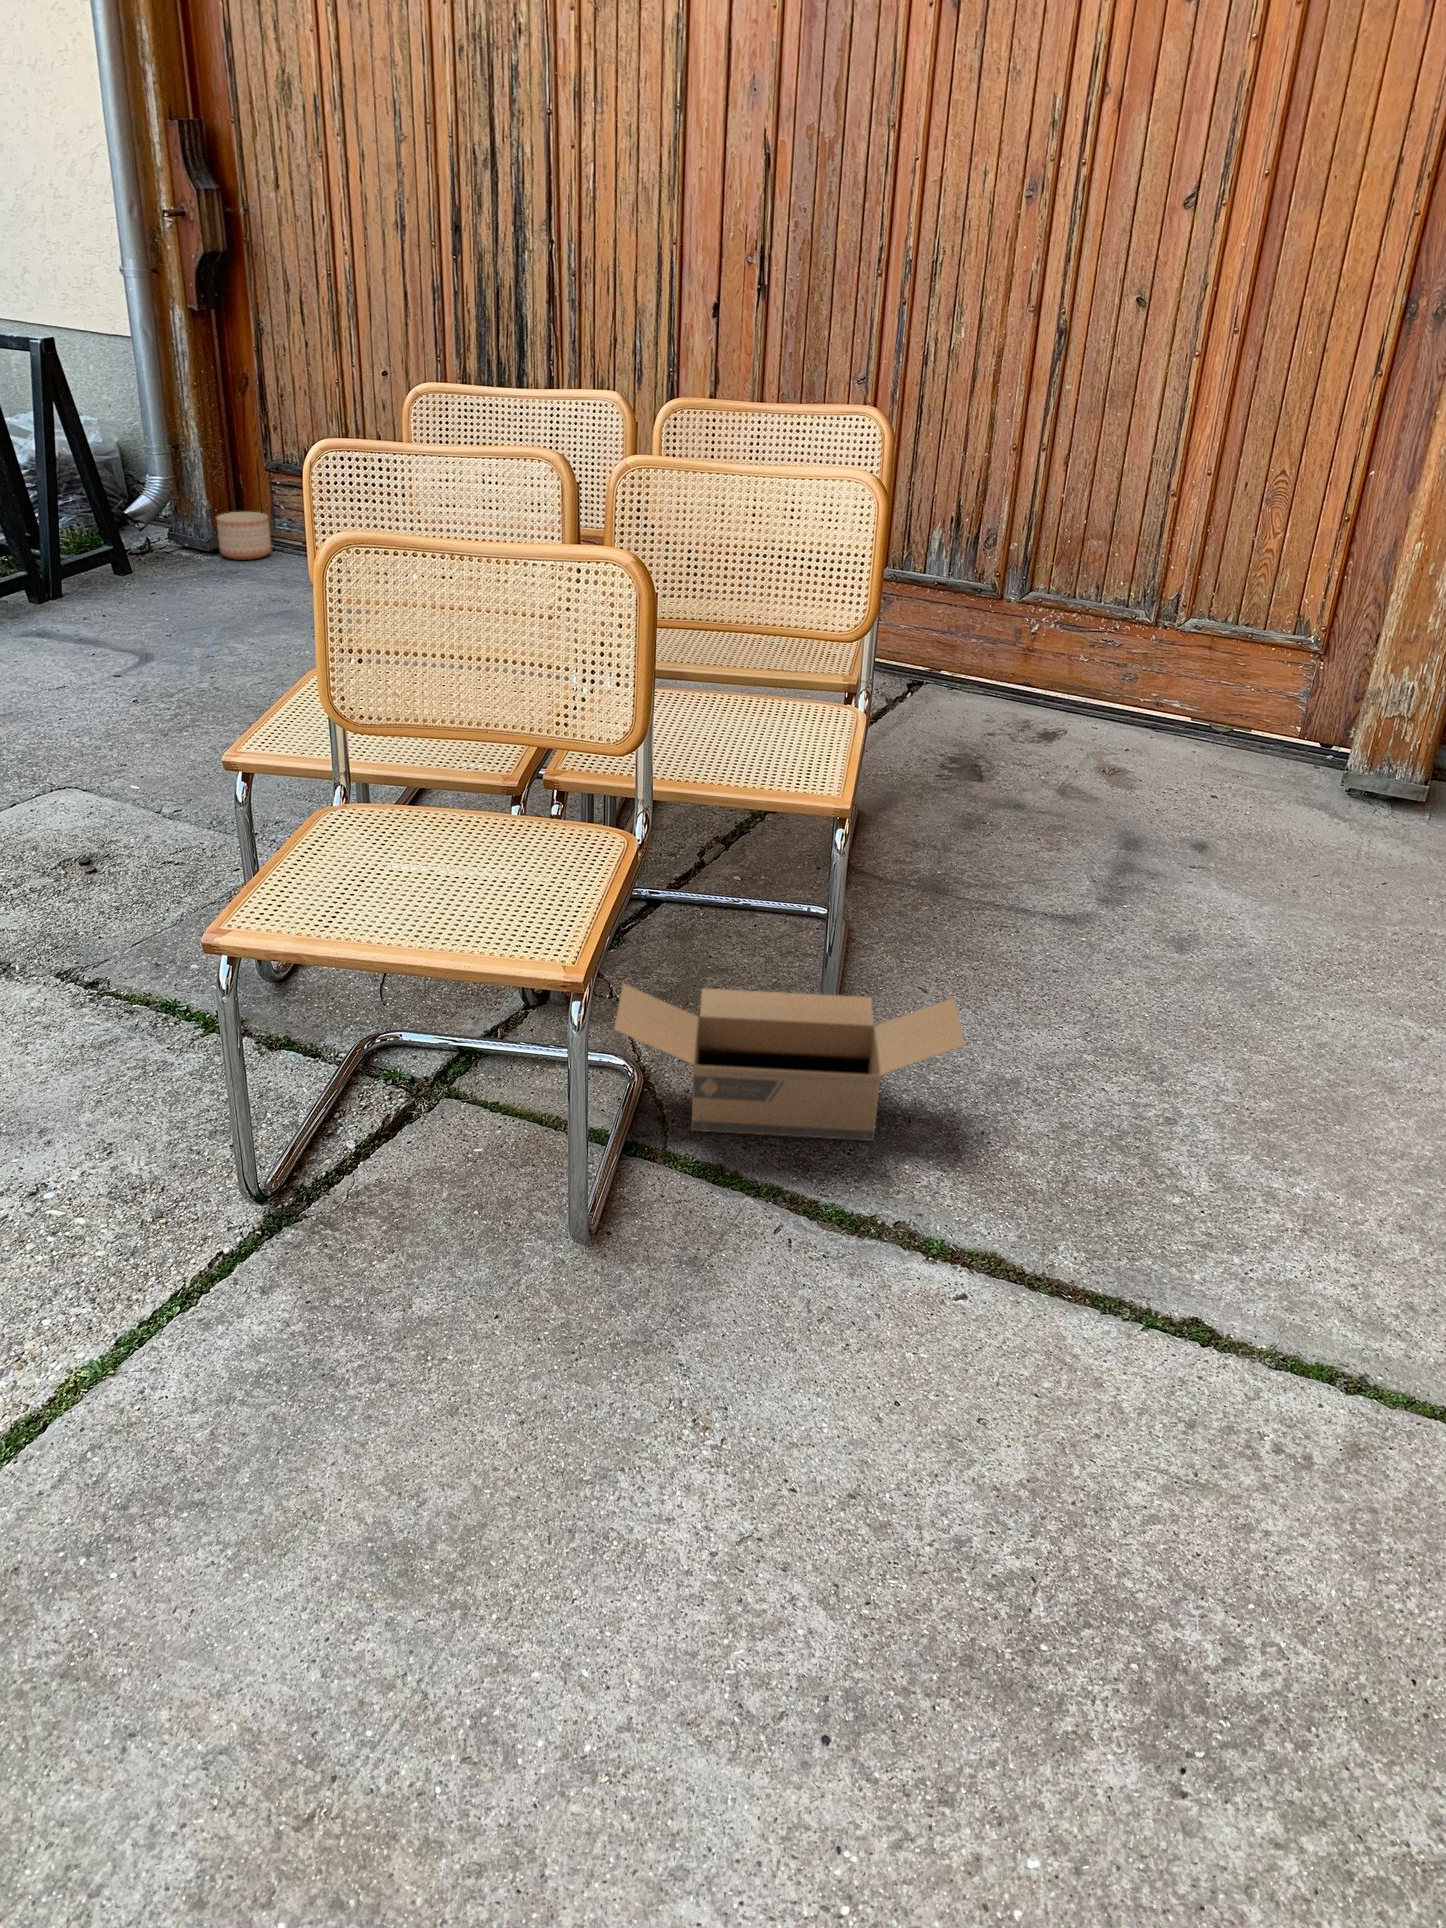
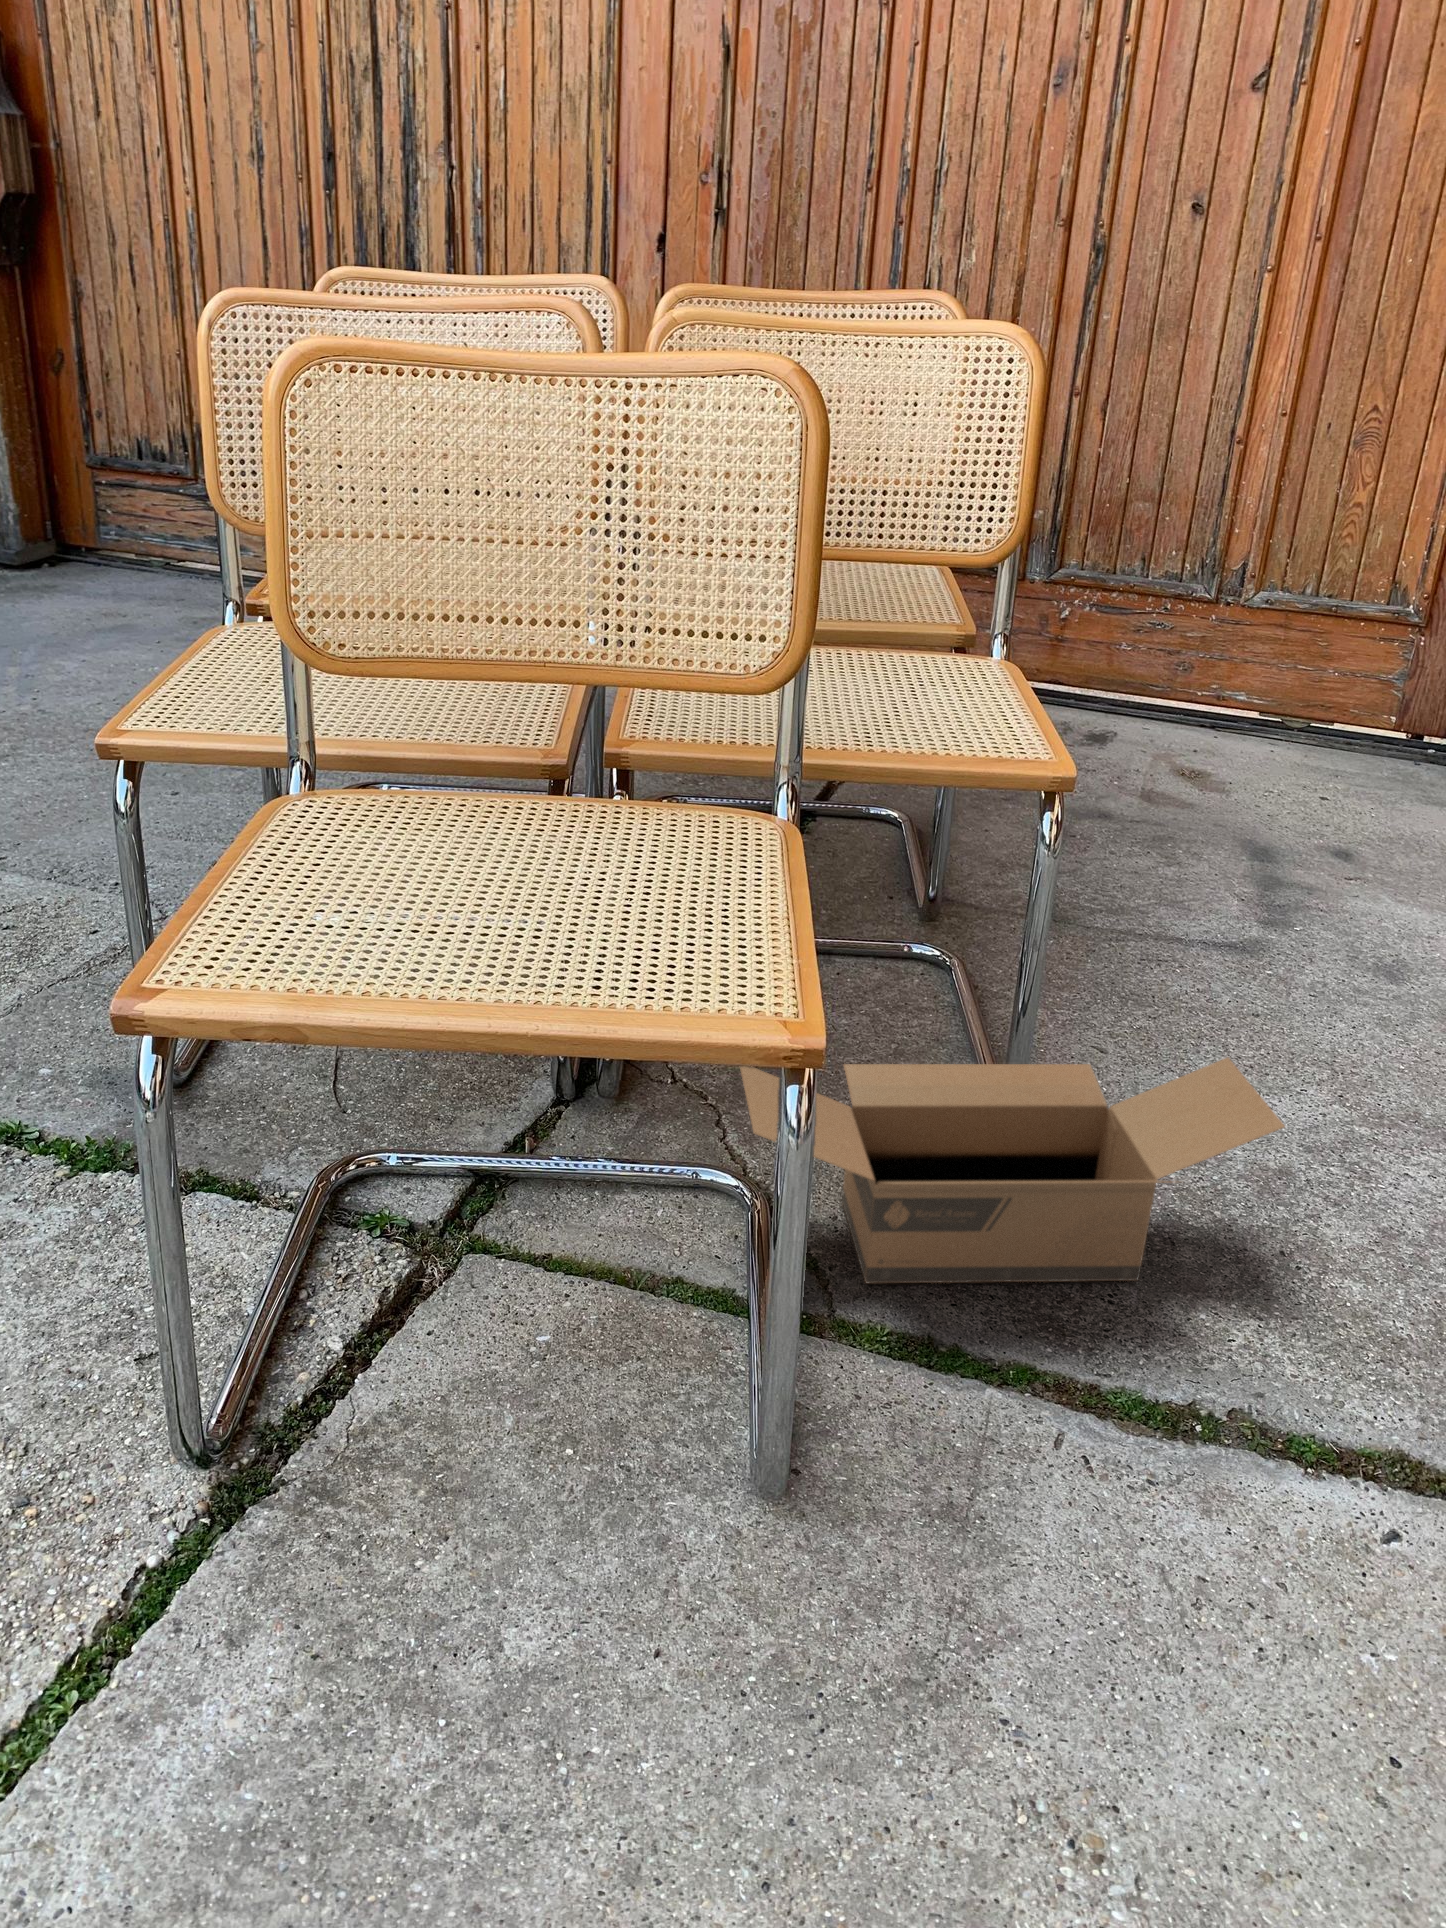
planter: present [216,512,271,560] -> none [21,518,92,576]

